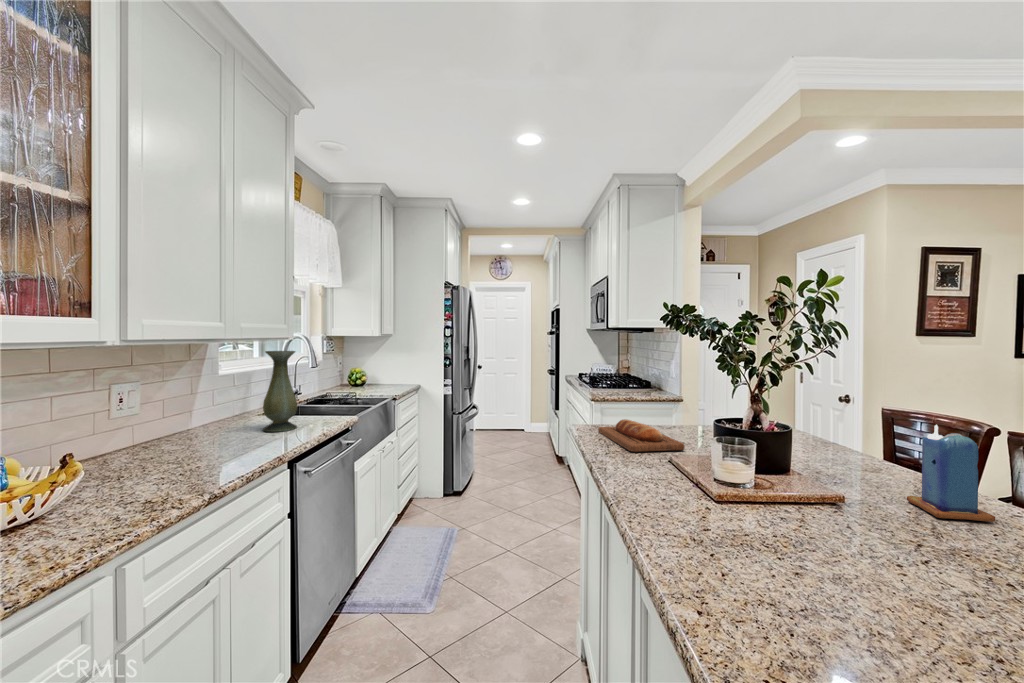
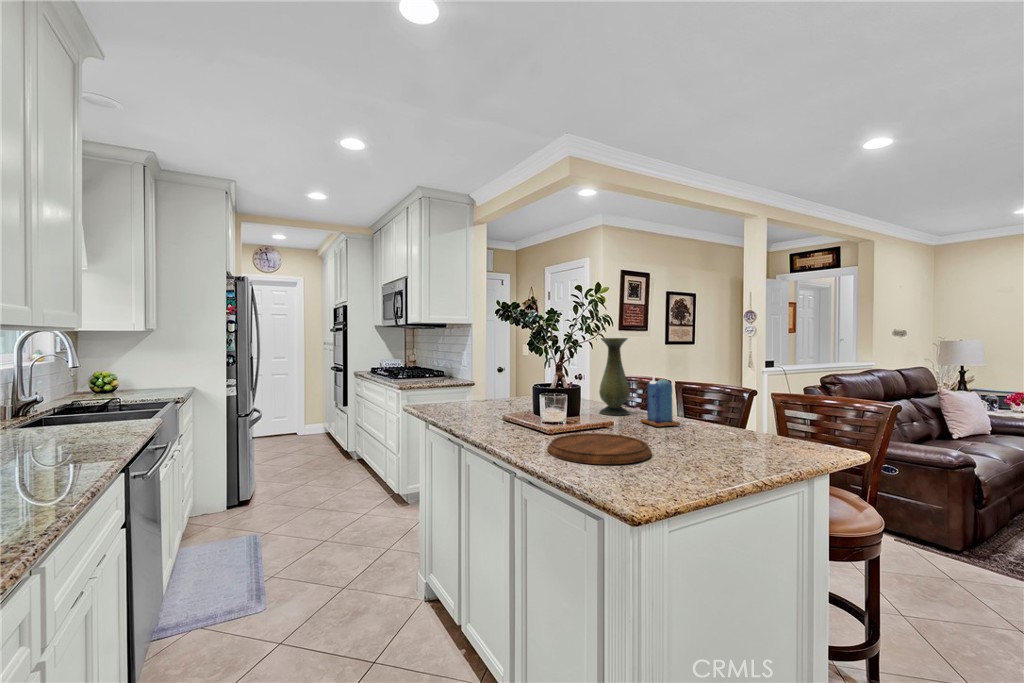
vase: present [263,351,297,432] -> present [599,338,630,415]
bread loaf: present [598,419,685,452] -> none [433,395,506,416]
cutting board: none [693,513,897,606] -> present [547,433,652,464]

